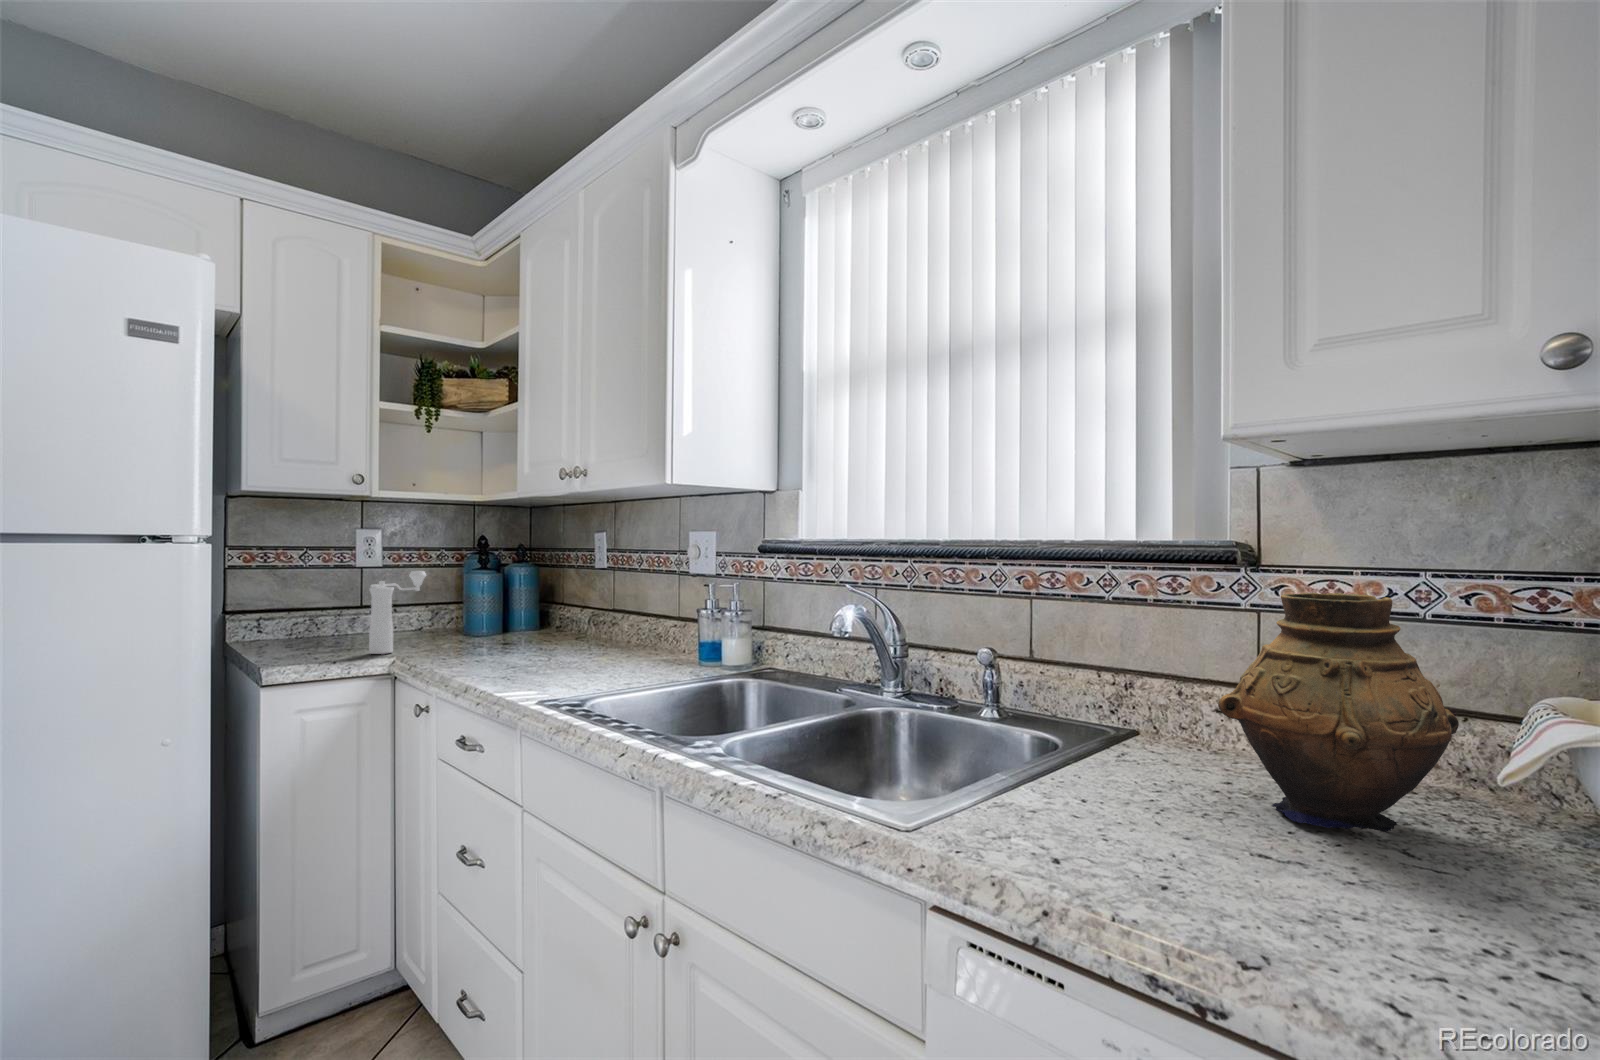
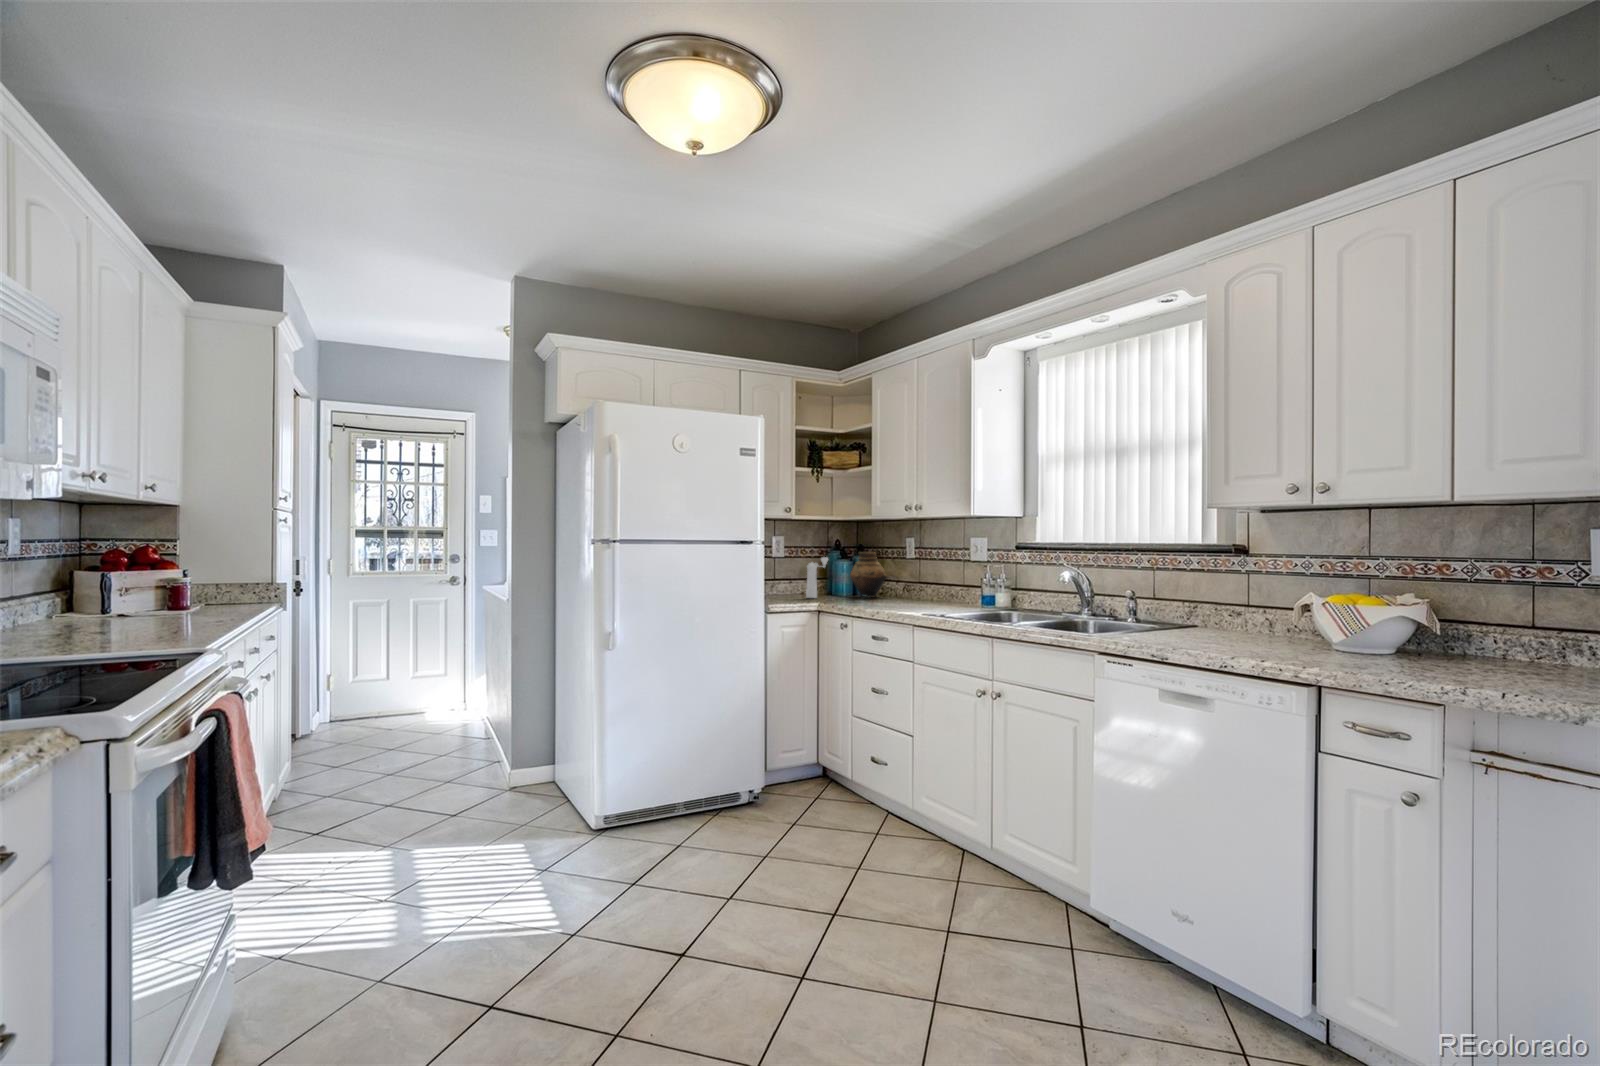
vase: present [1218,593,1459,833] -> present [850,552,887,596]

